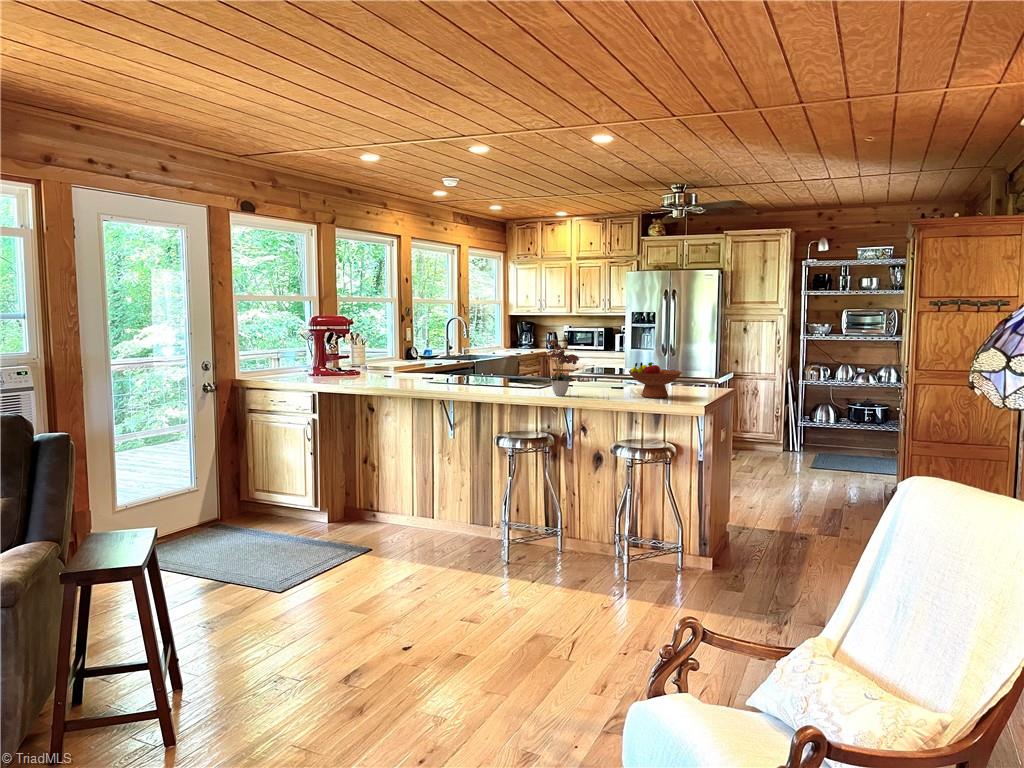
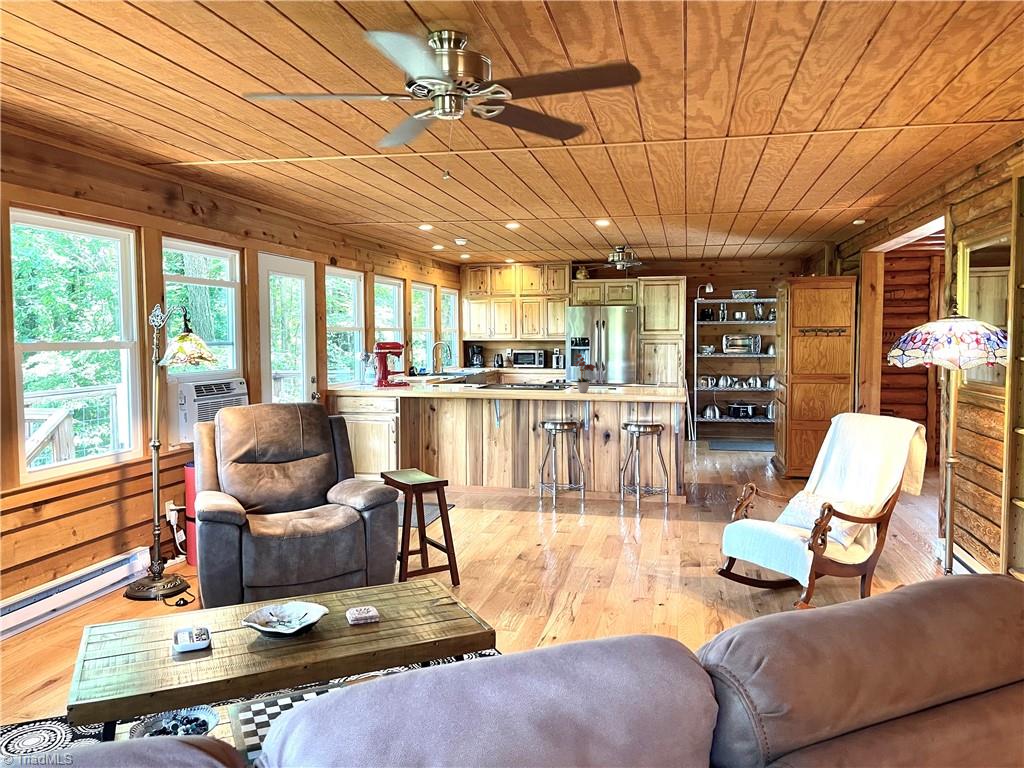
fruit bowl: present [629,362,682,398] -> none [624,369,661,393]

